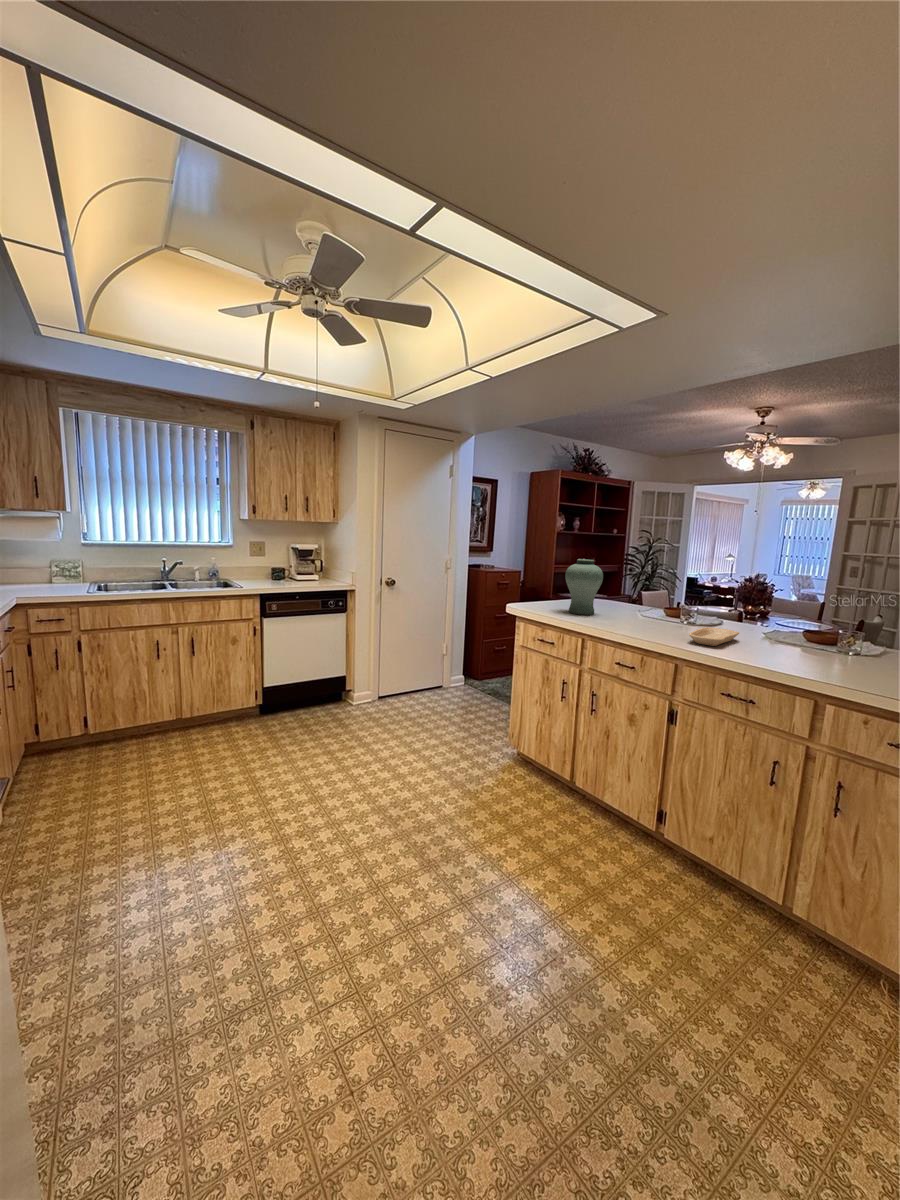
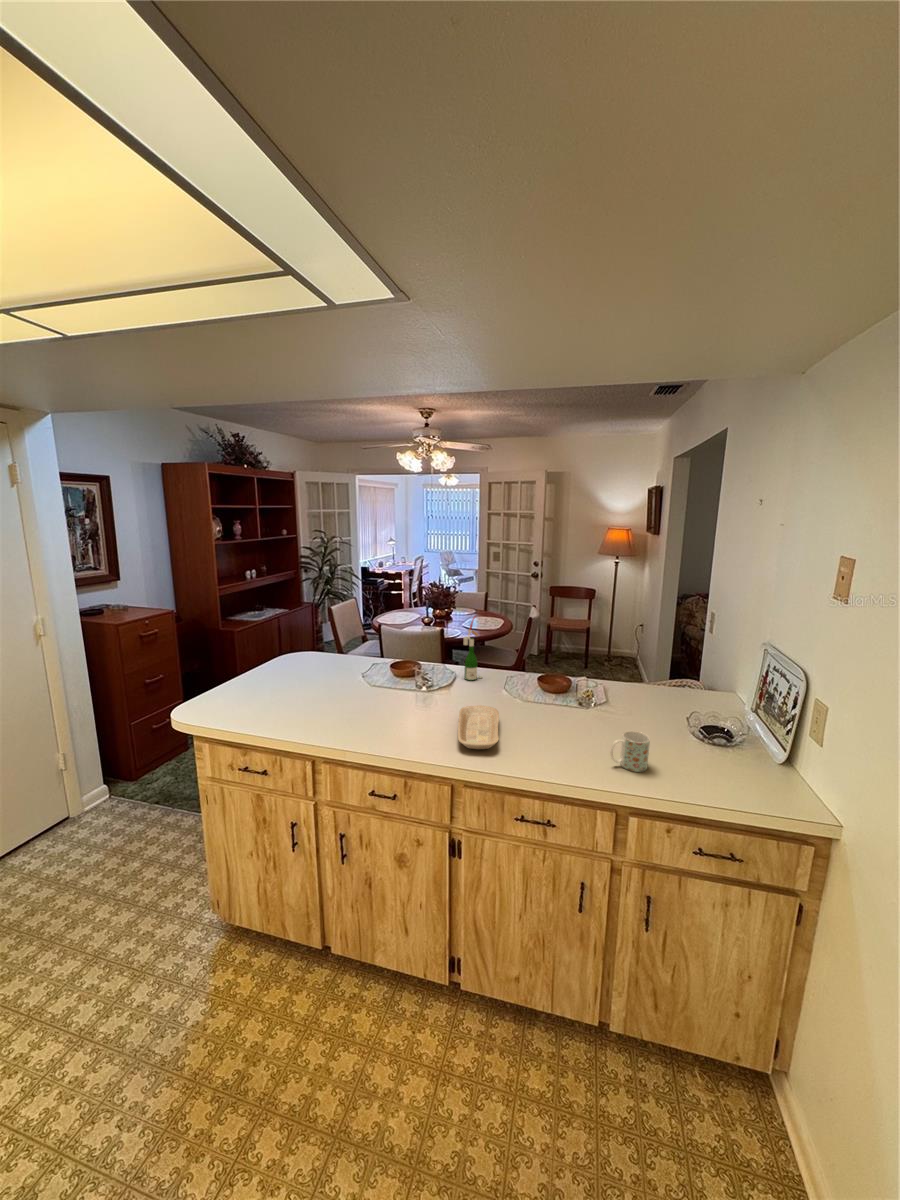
vase: present [565,559,603,615] -> none [266,633,321,716]
wine bottle: none [730,570,749,627] -> present [464,617,482,680]
mug: none [827,645,873,679] -> present [610,731,650,772]

